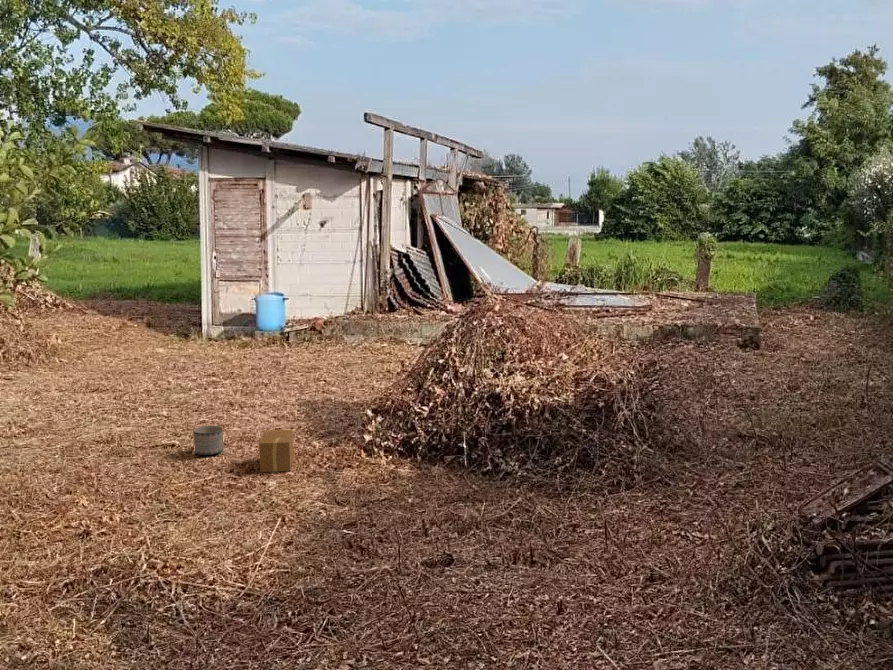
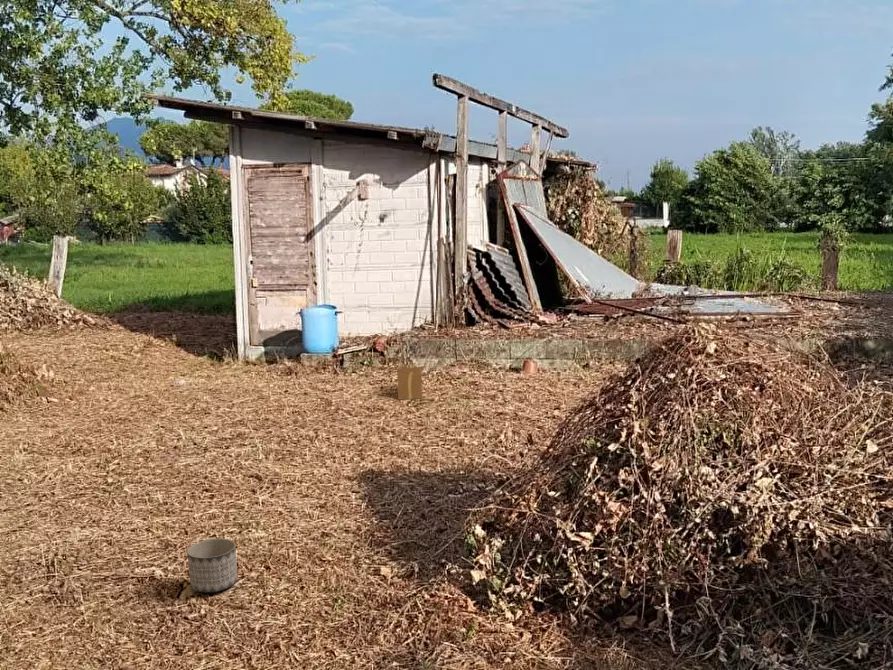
cardboard box: present [259,430,294,472] -> present [397,367,422,399]

